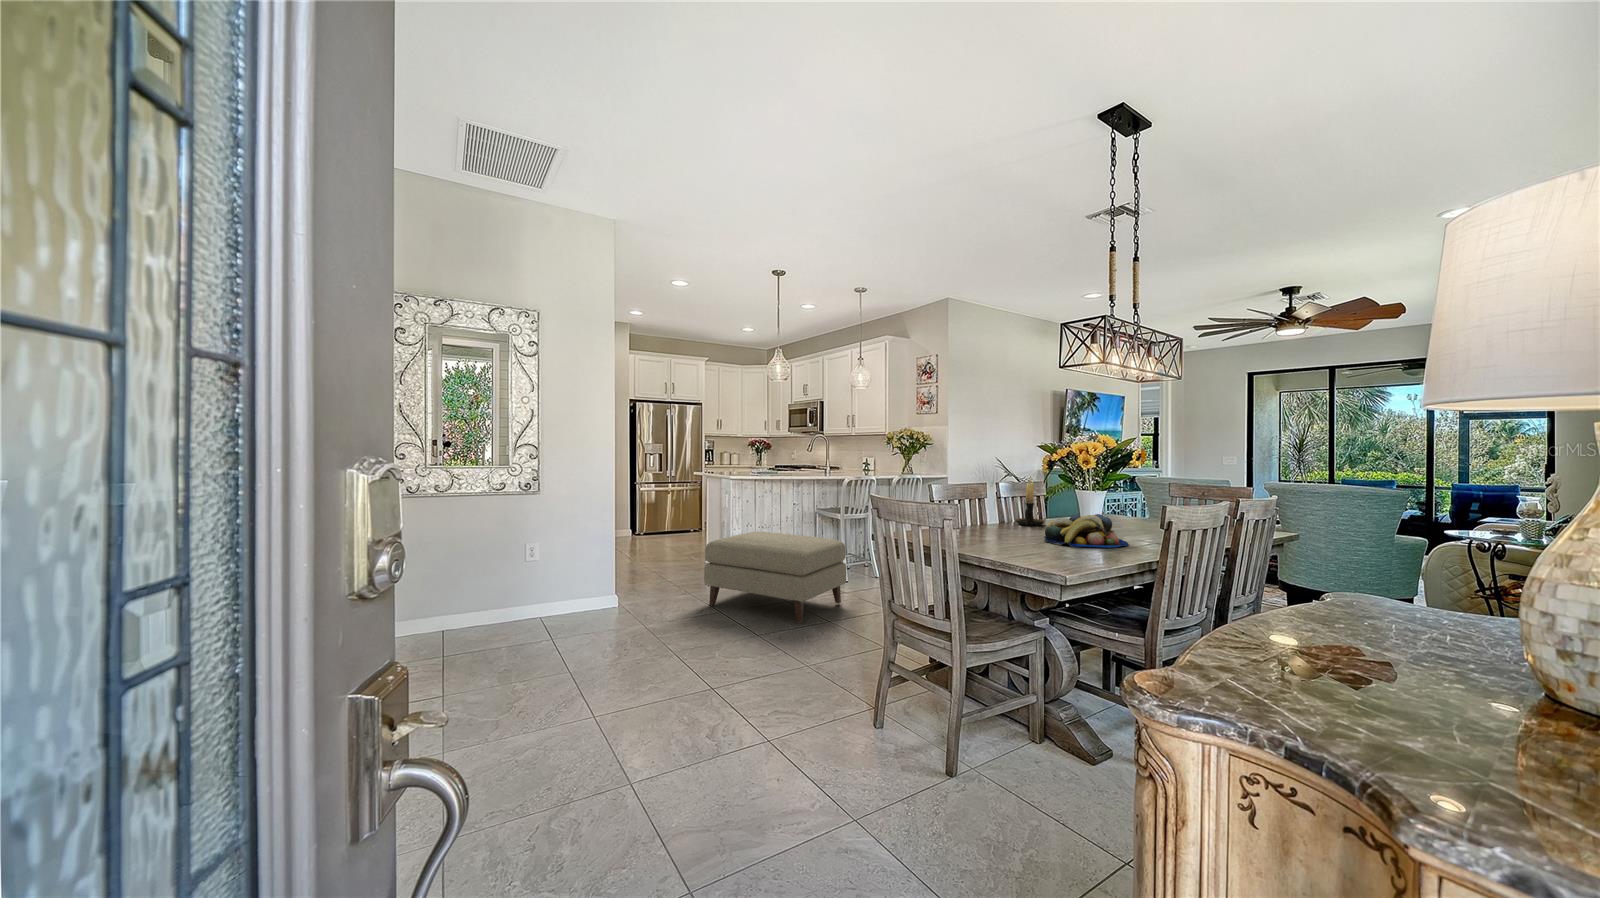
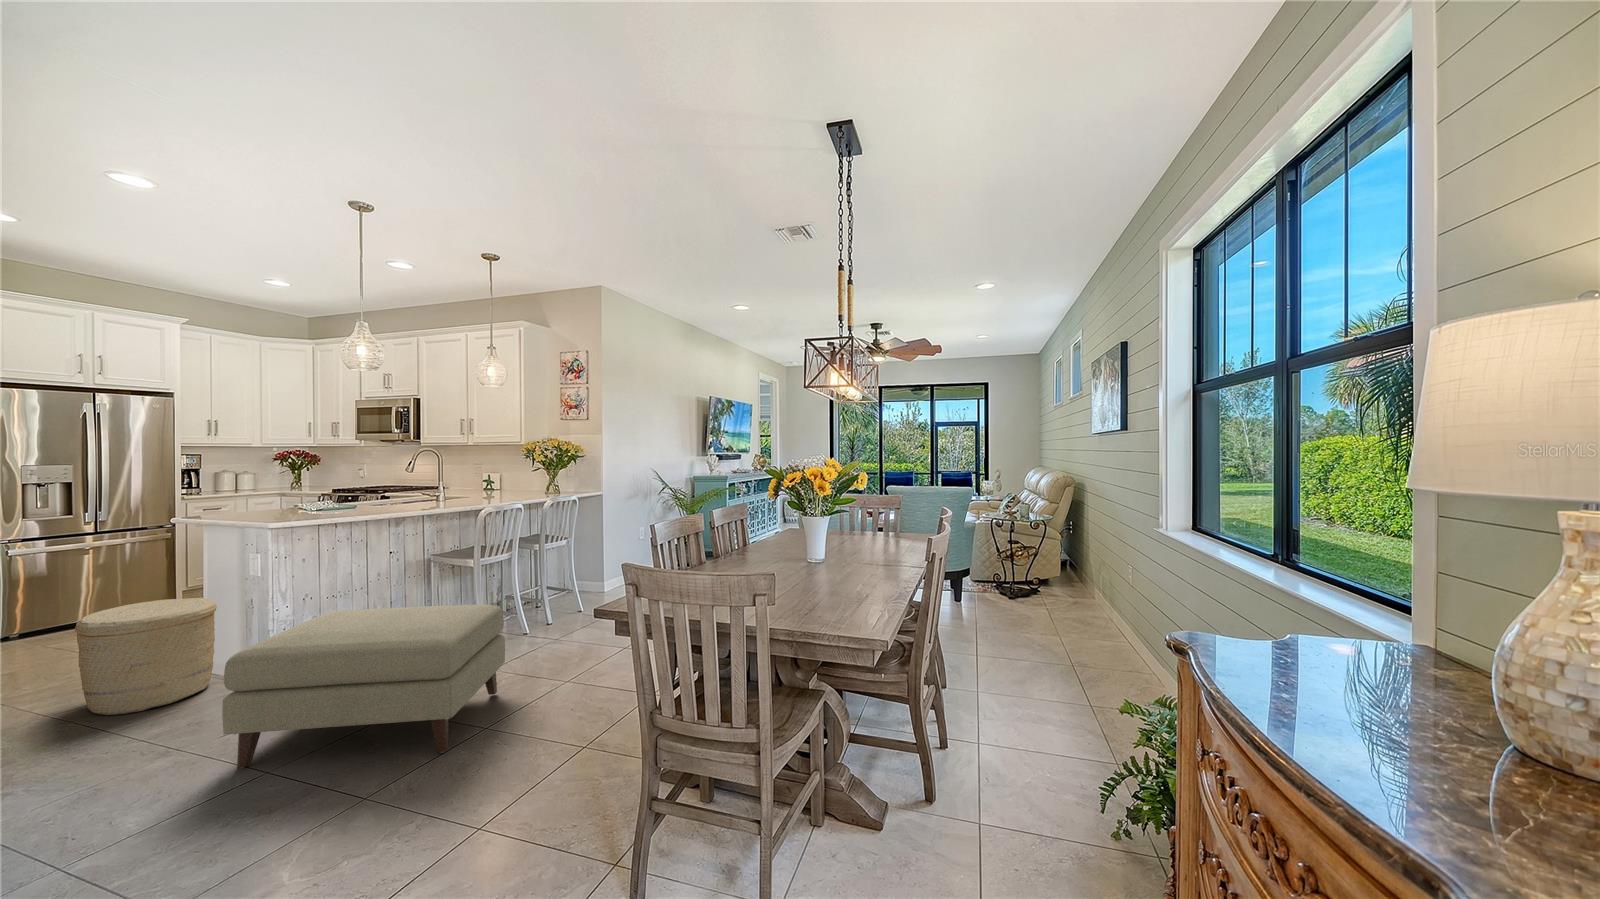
candle holder: present [1016,476,1044,526] -> none [743,500,773,559]
fruit bowl: present [1044,514,1128,548] -> none [807,543,891,588]
woven basket: none [658,518,710,574] -> present [75,598,216,715]

